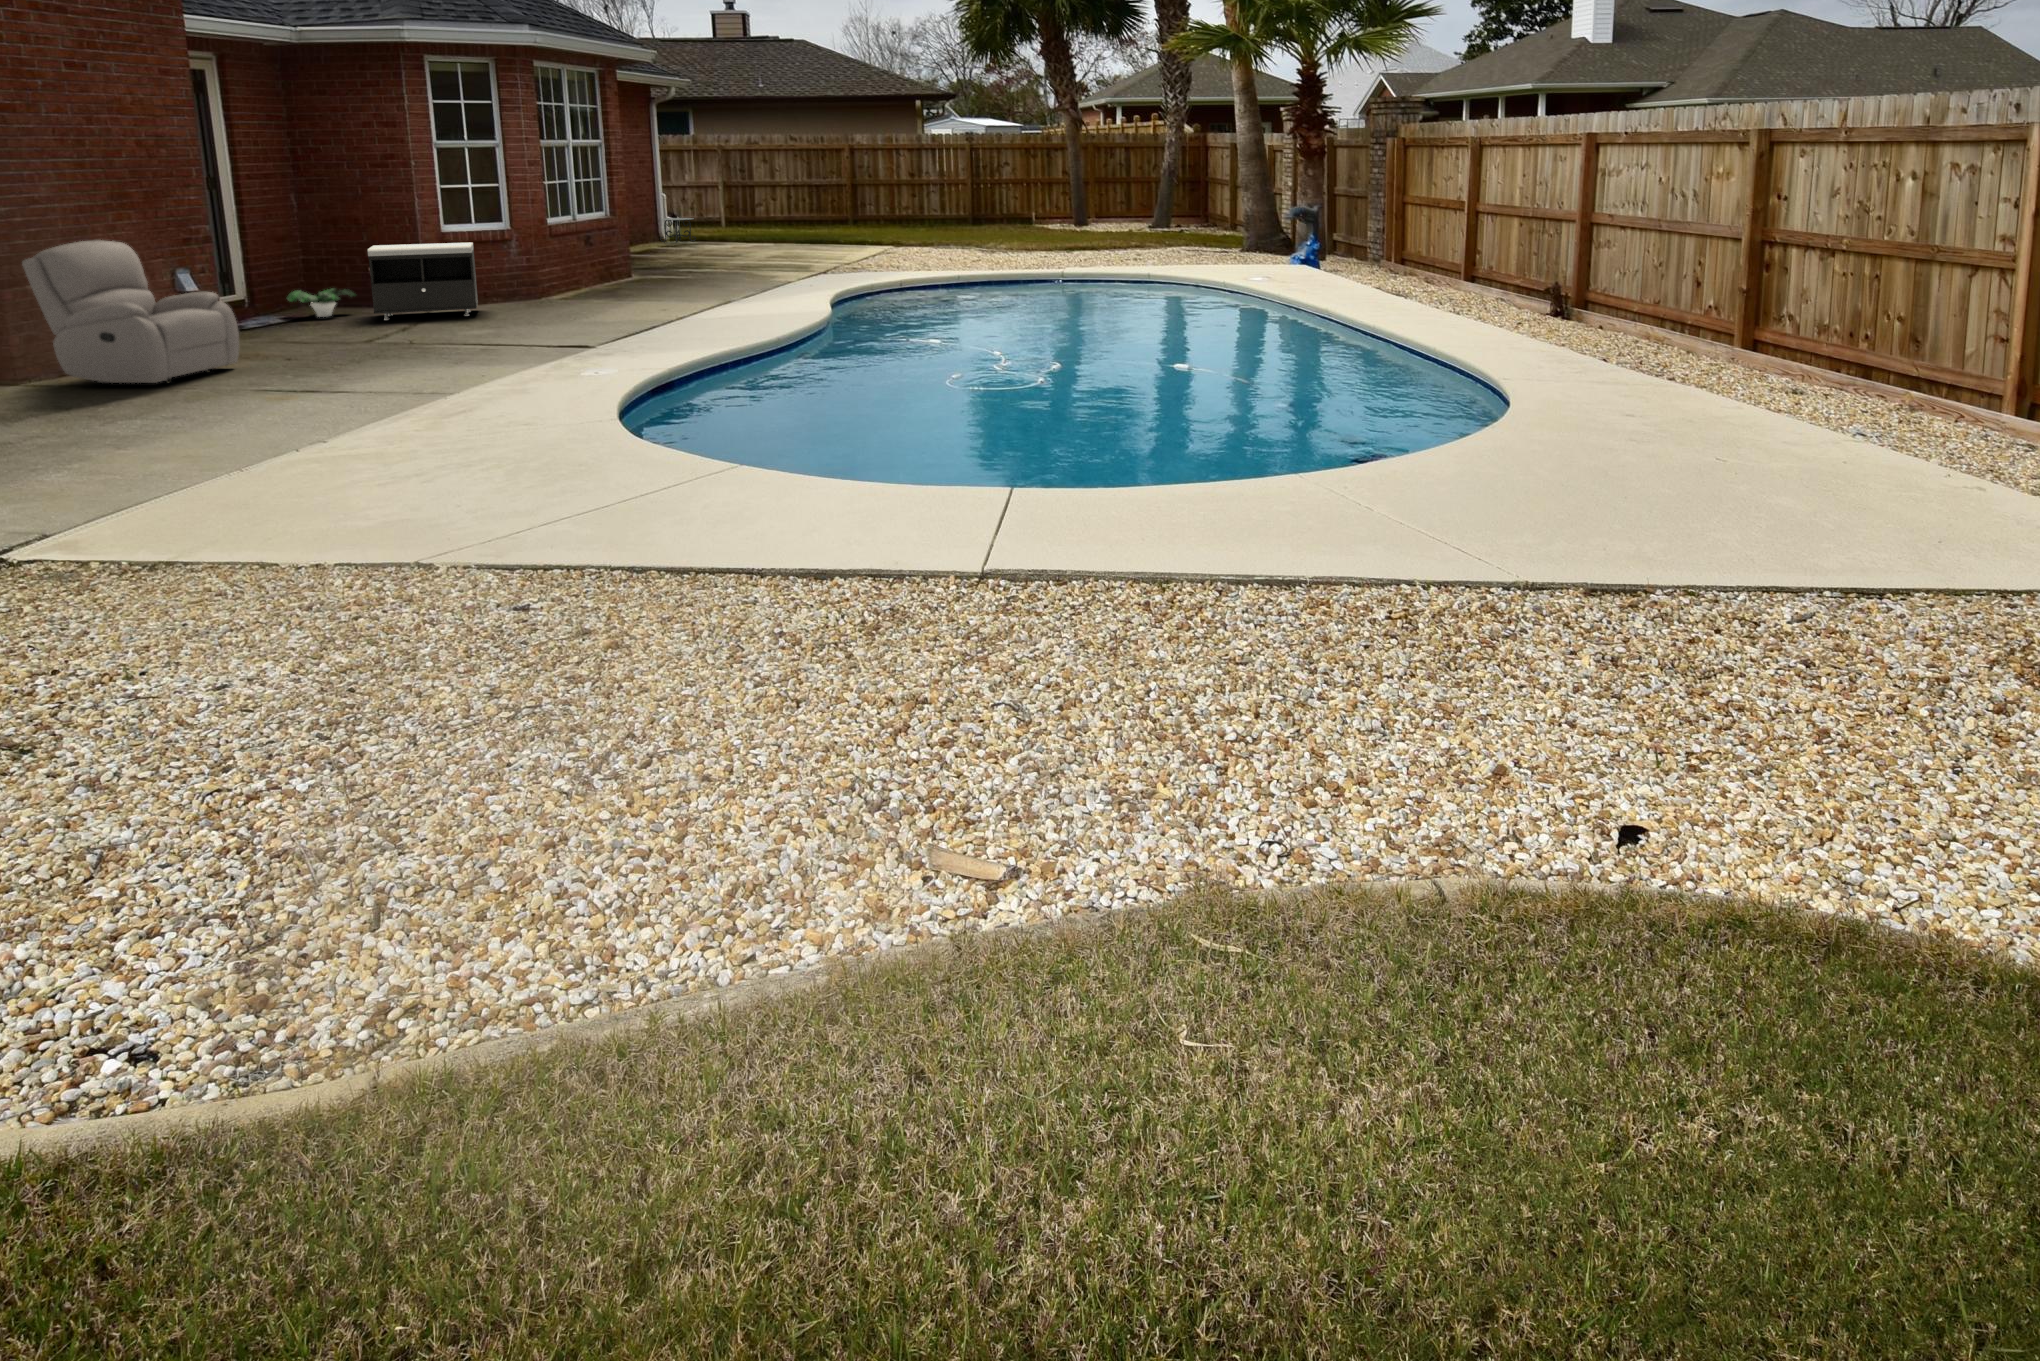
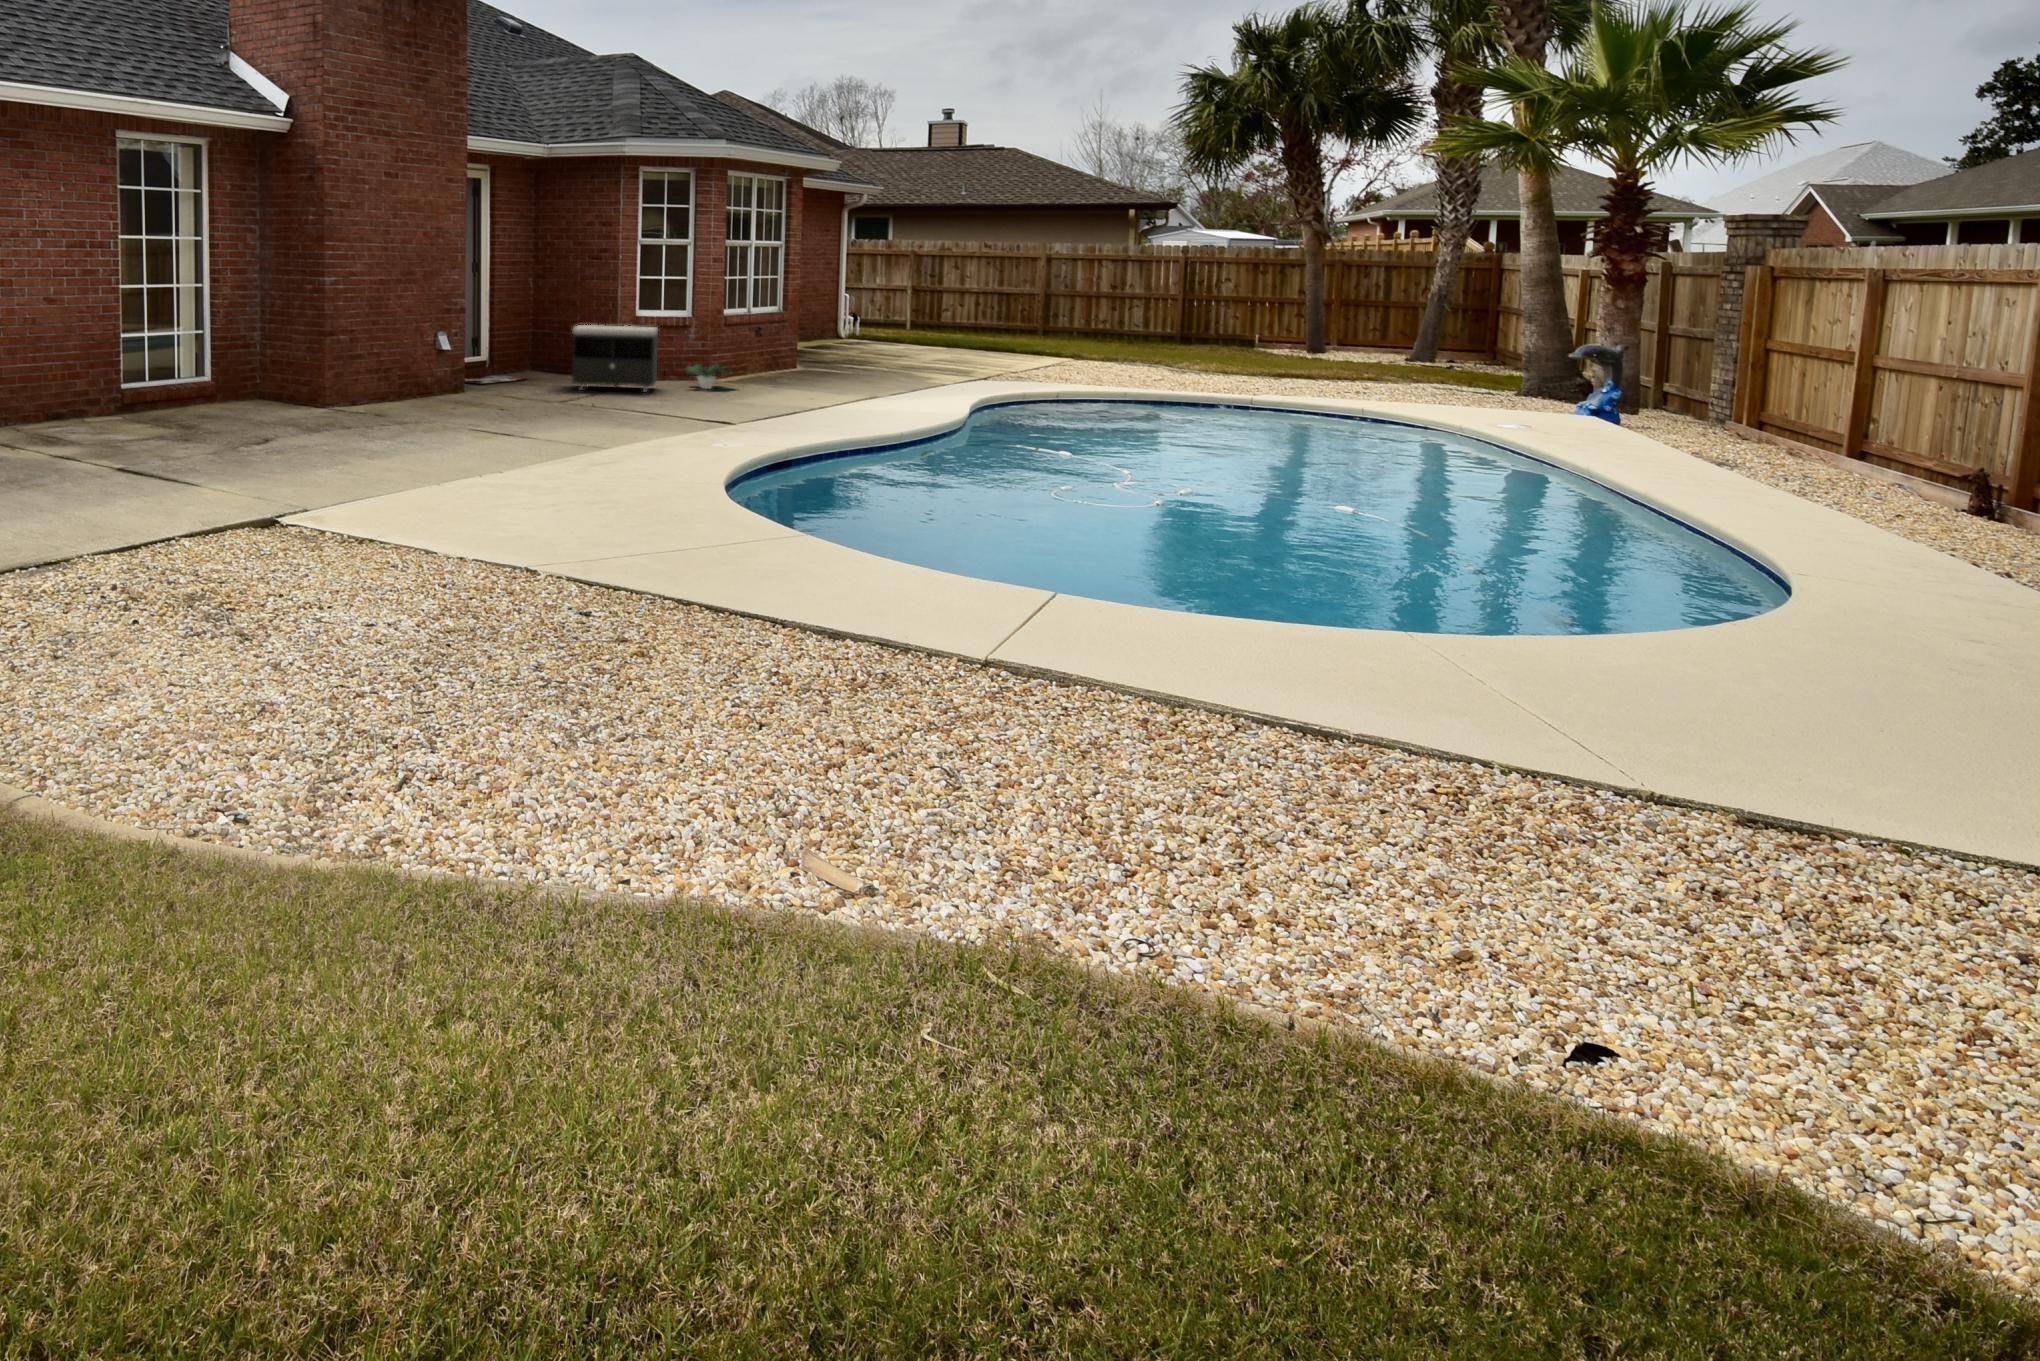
side table: present [660,218,696,243] -> none [845,318,881,343]
chair: present [22,240,239,383] -> none [333,307,465,422]
potted plant: present [287,288,356,317] -> present [686,364,735,389]

